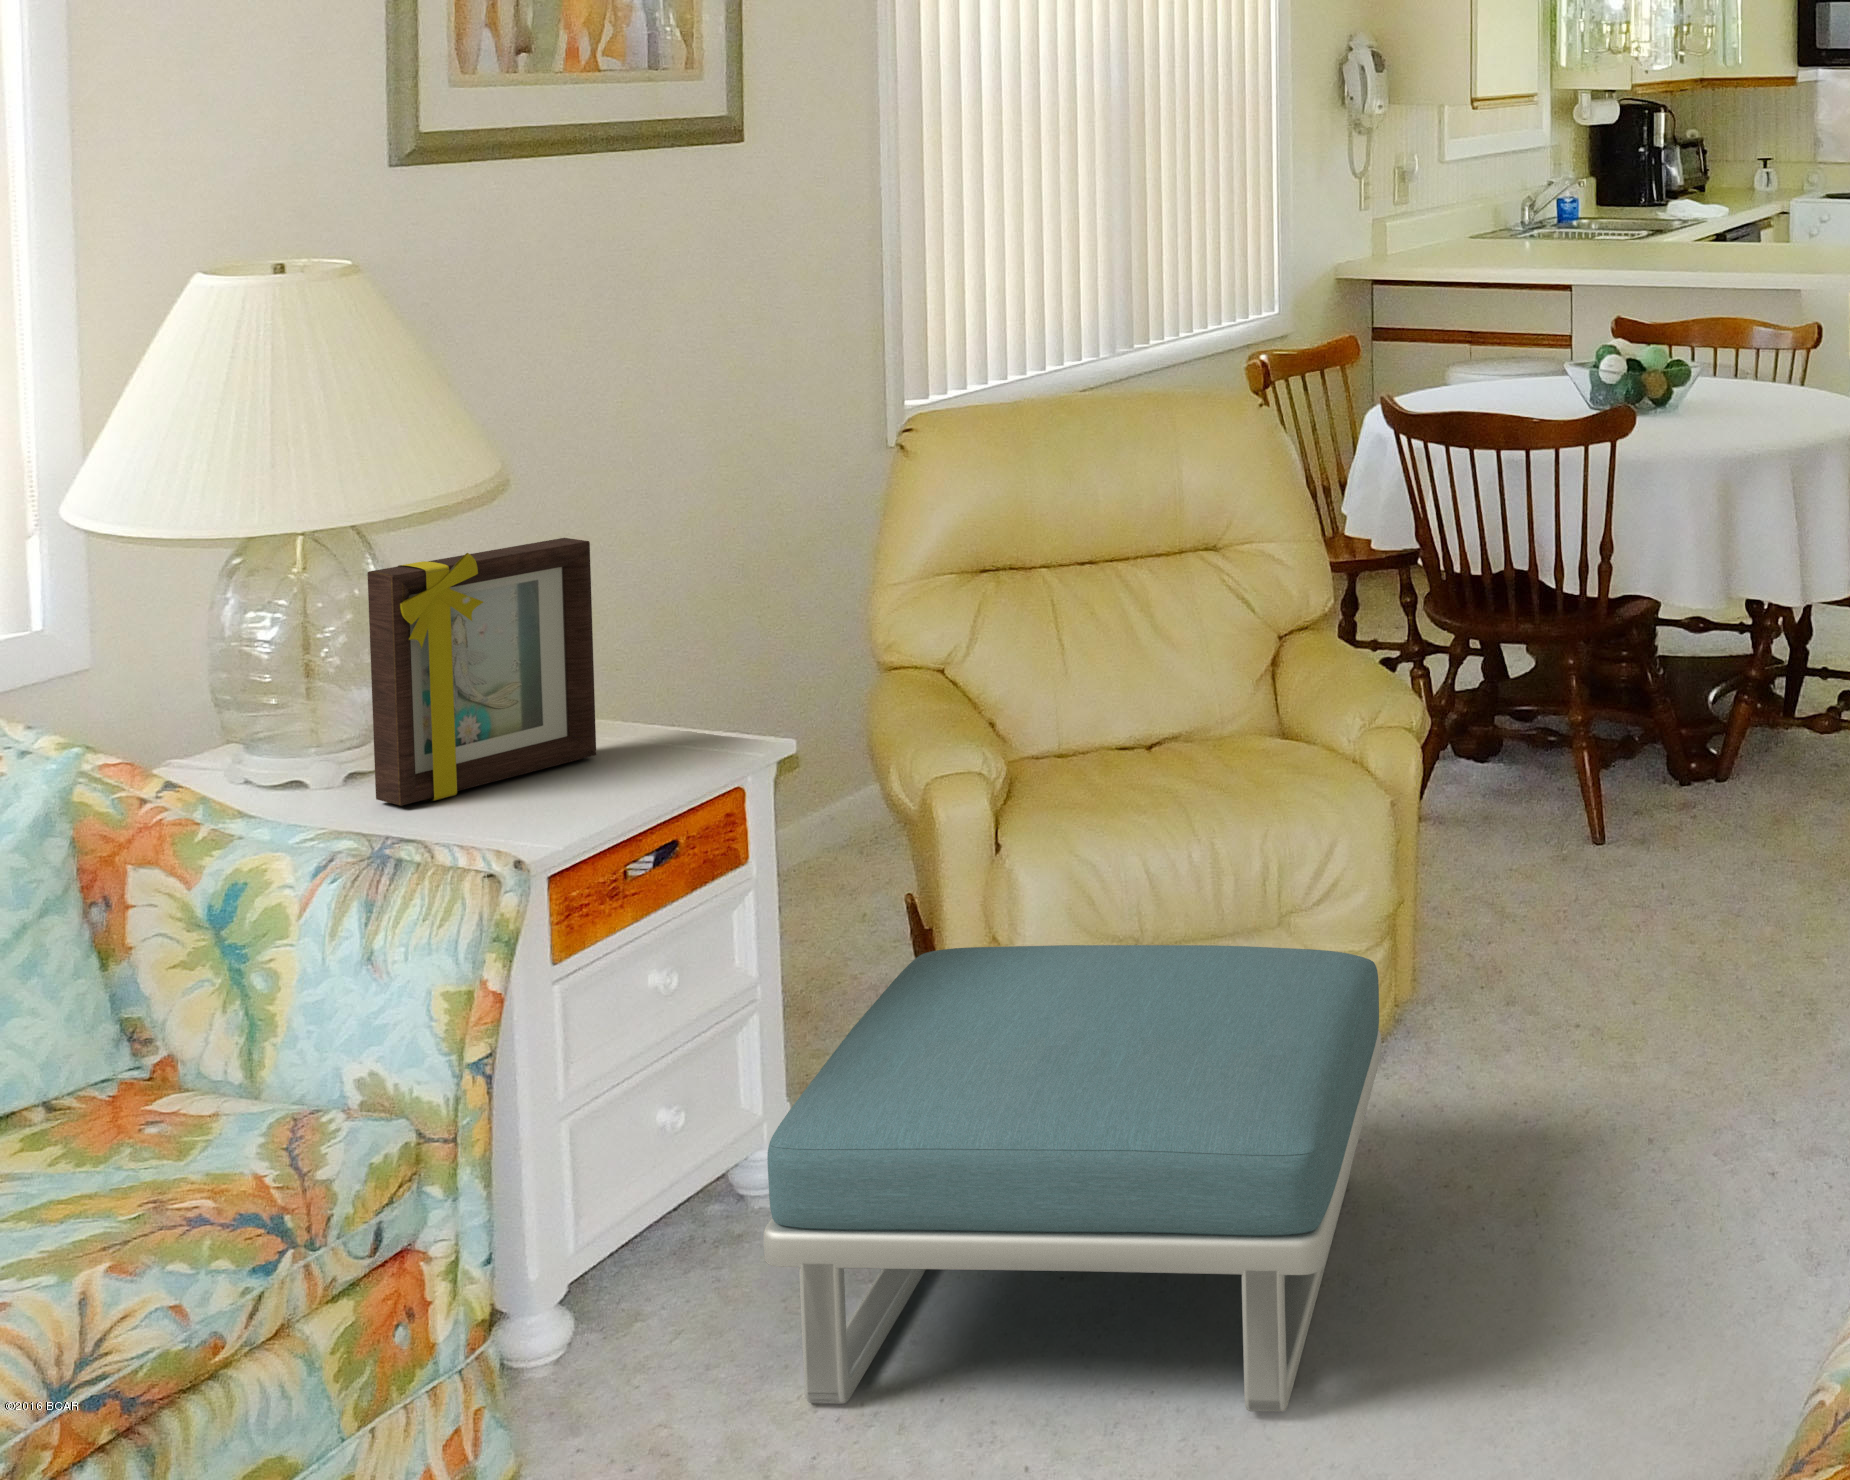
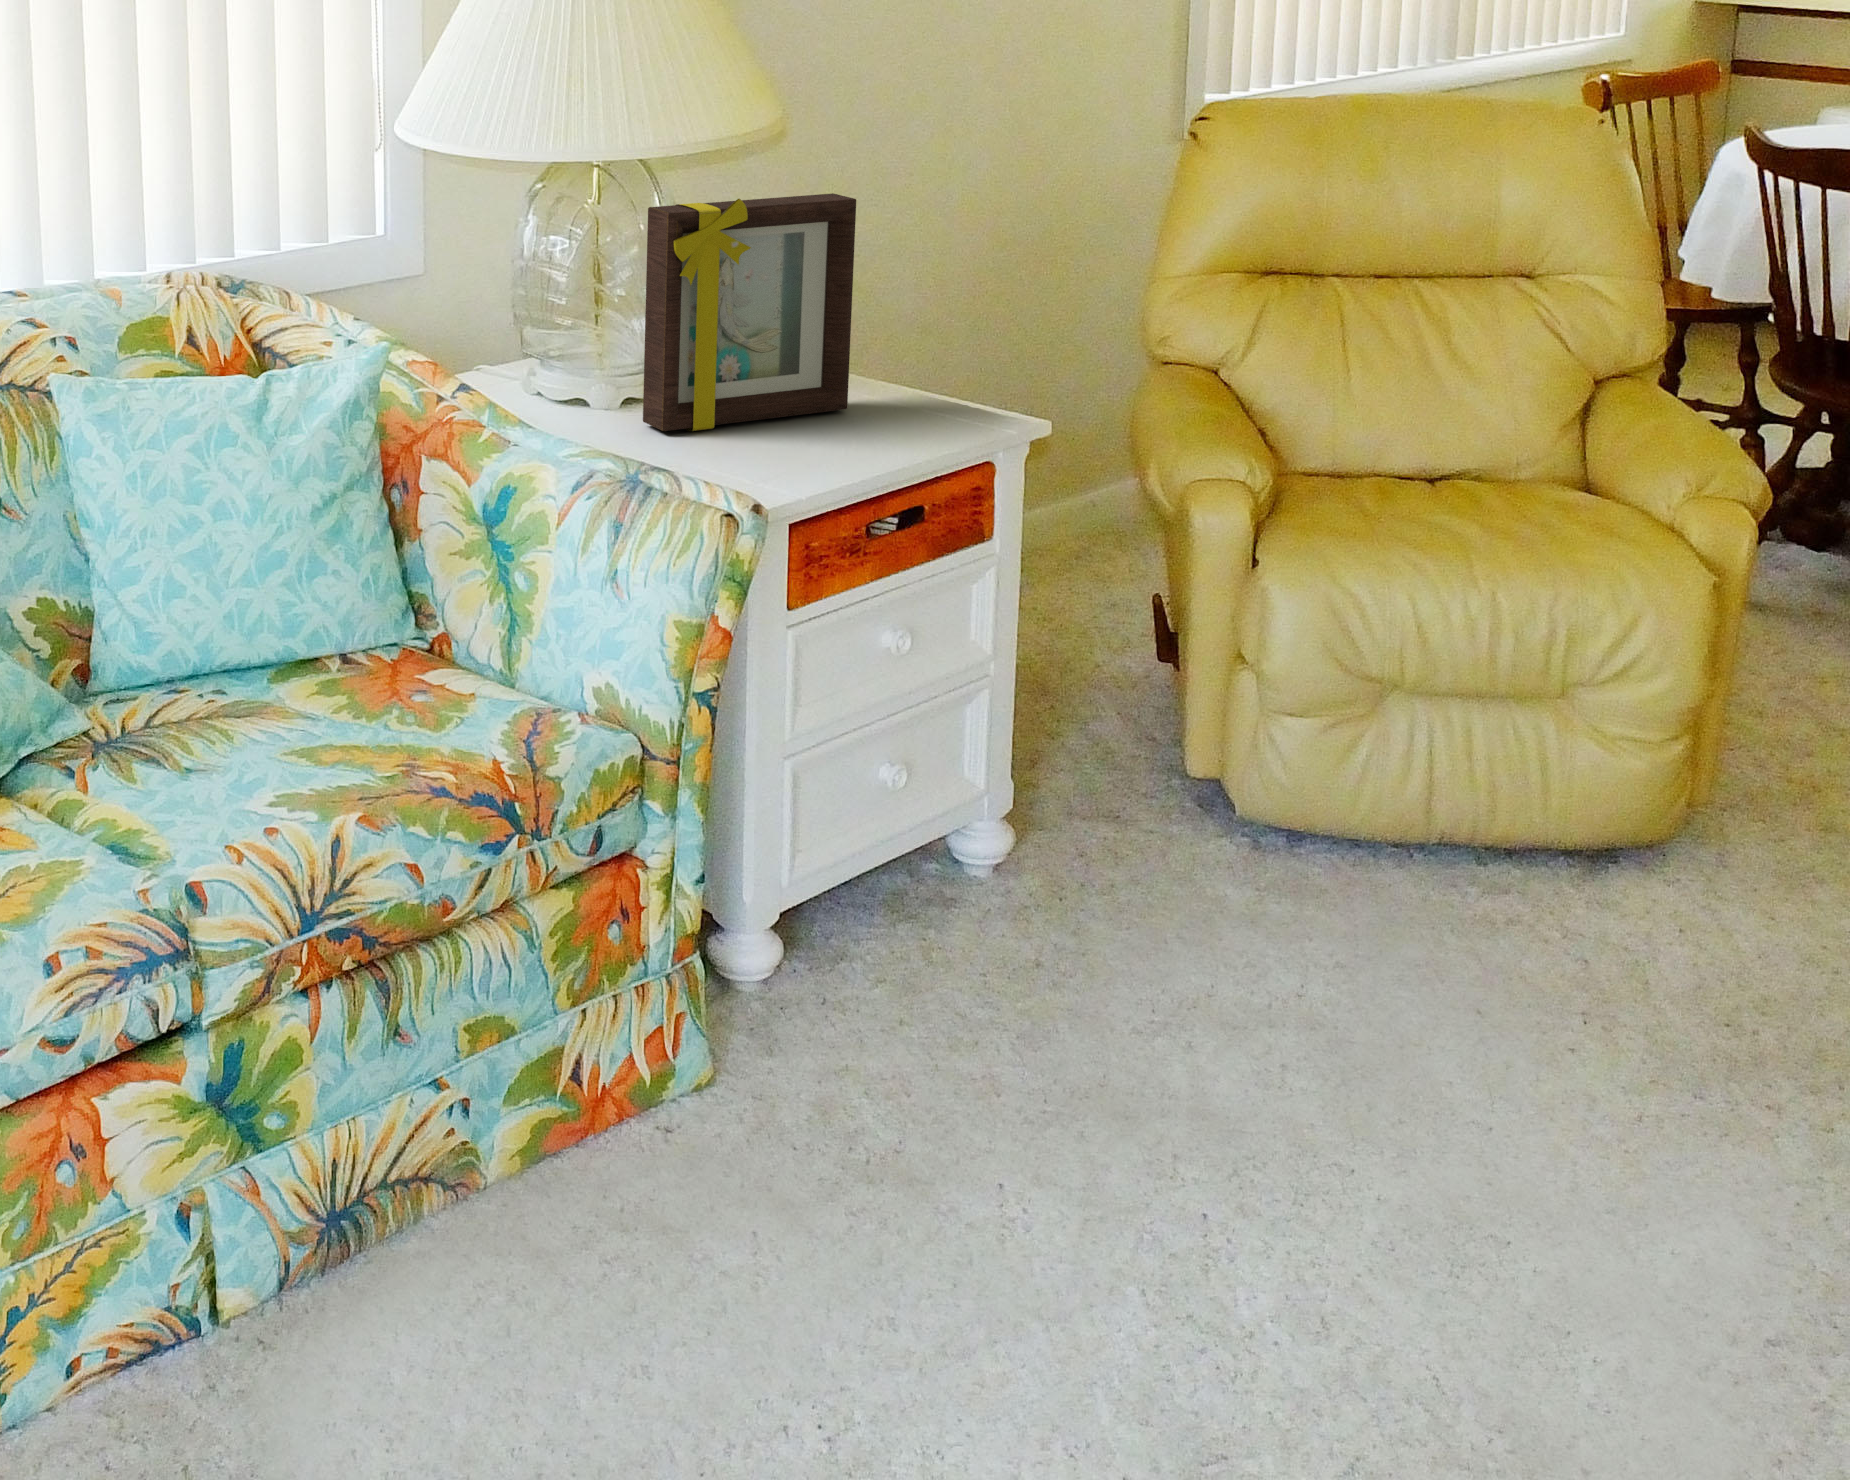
footstool: present [763,945,1381,1412] -> none [966,661,1717,1288]

